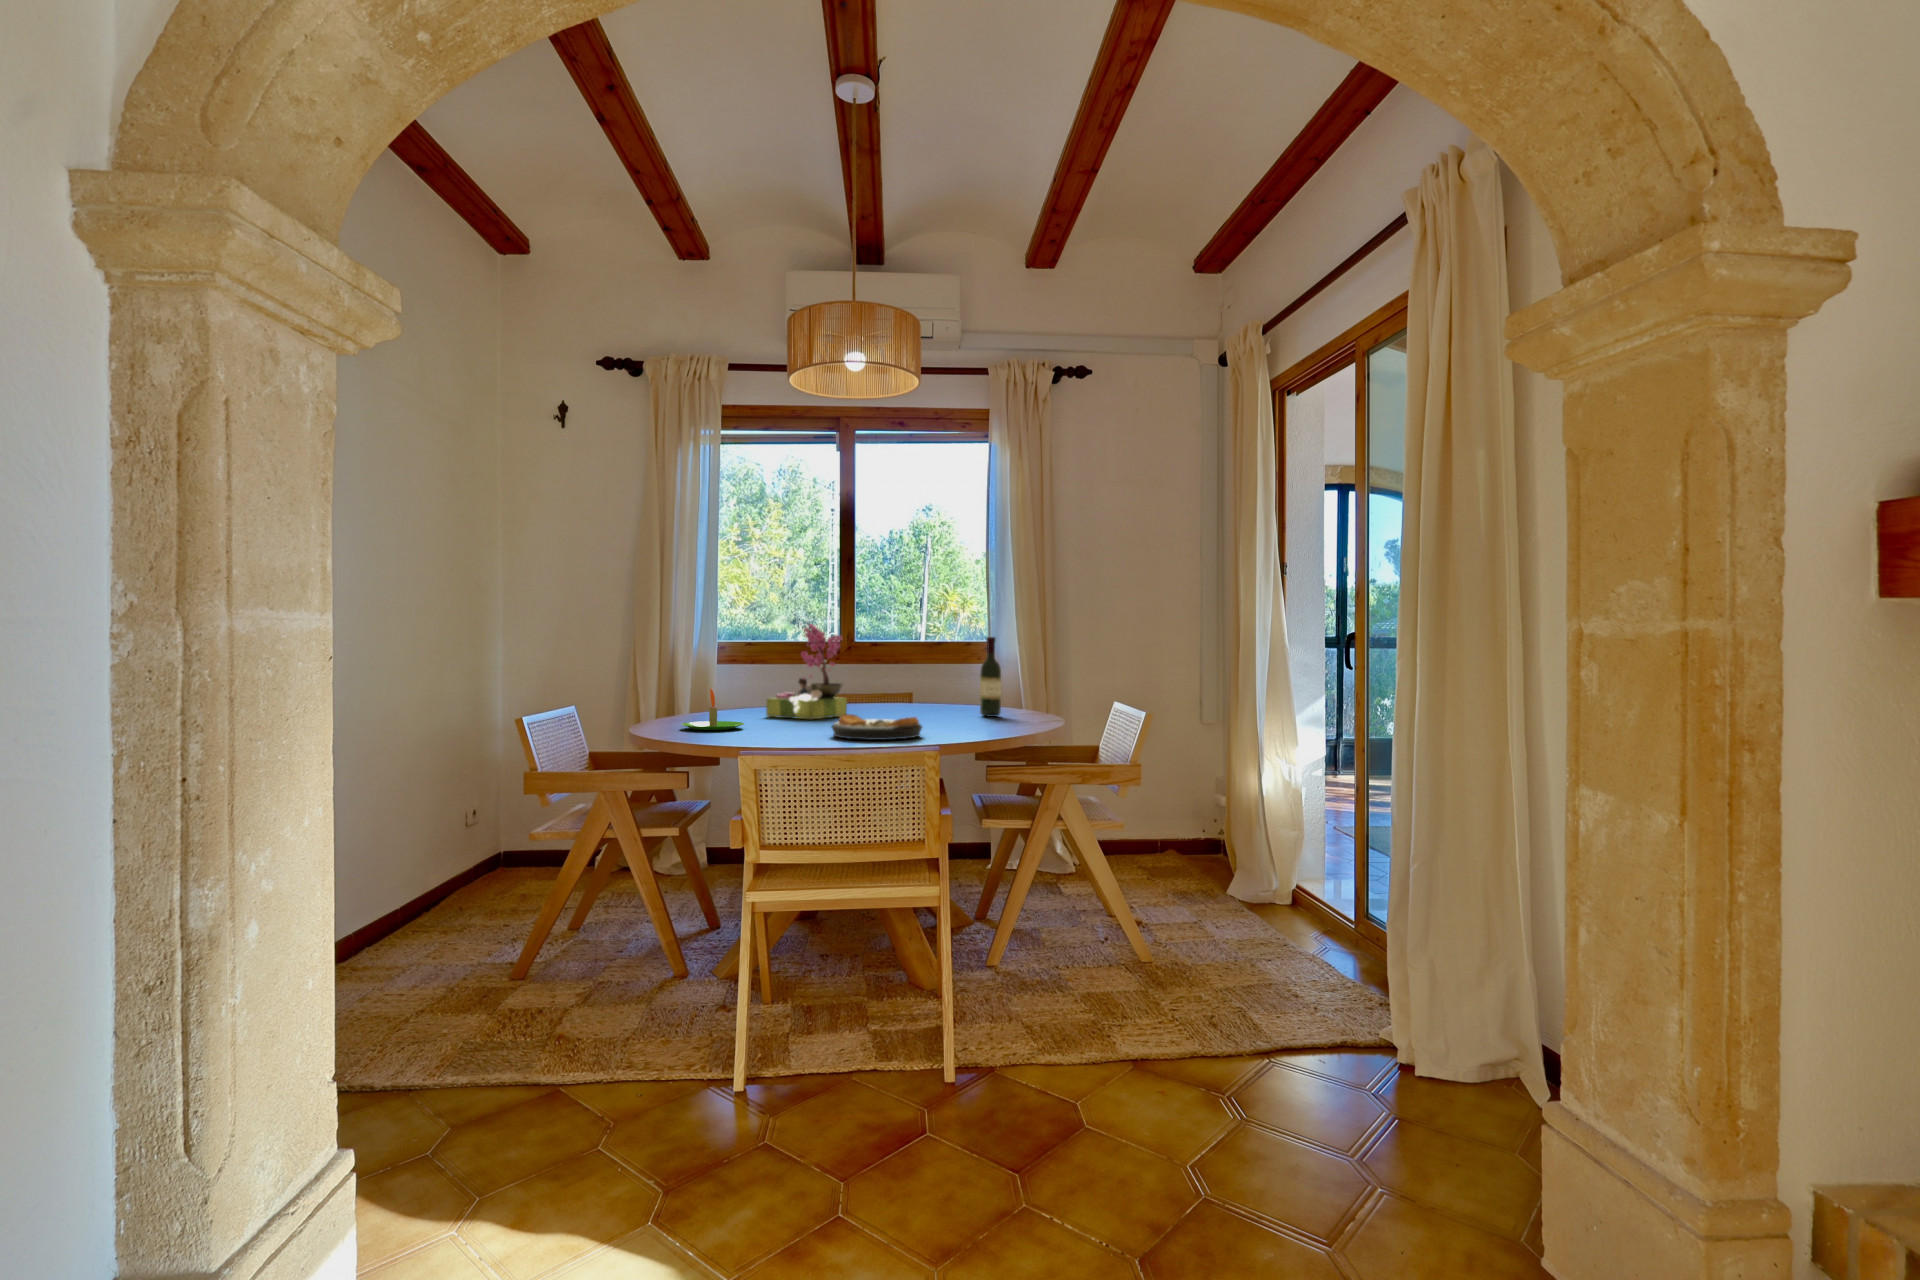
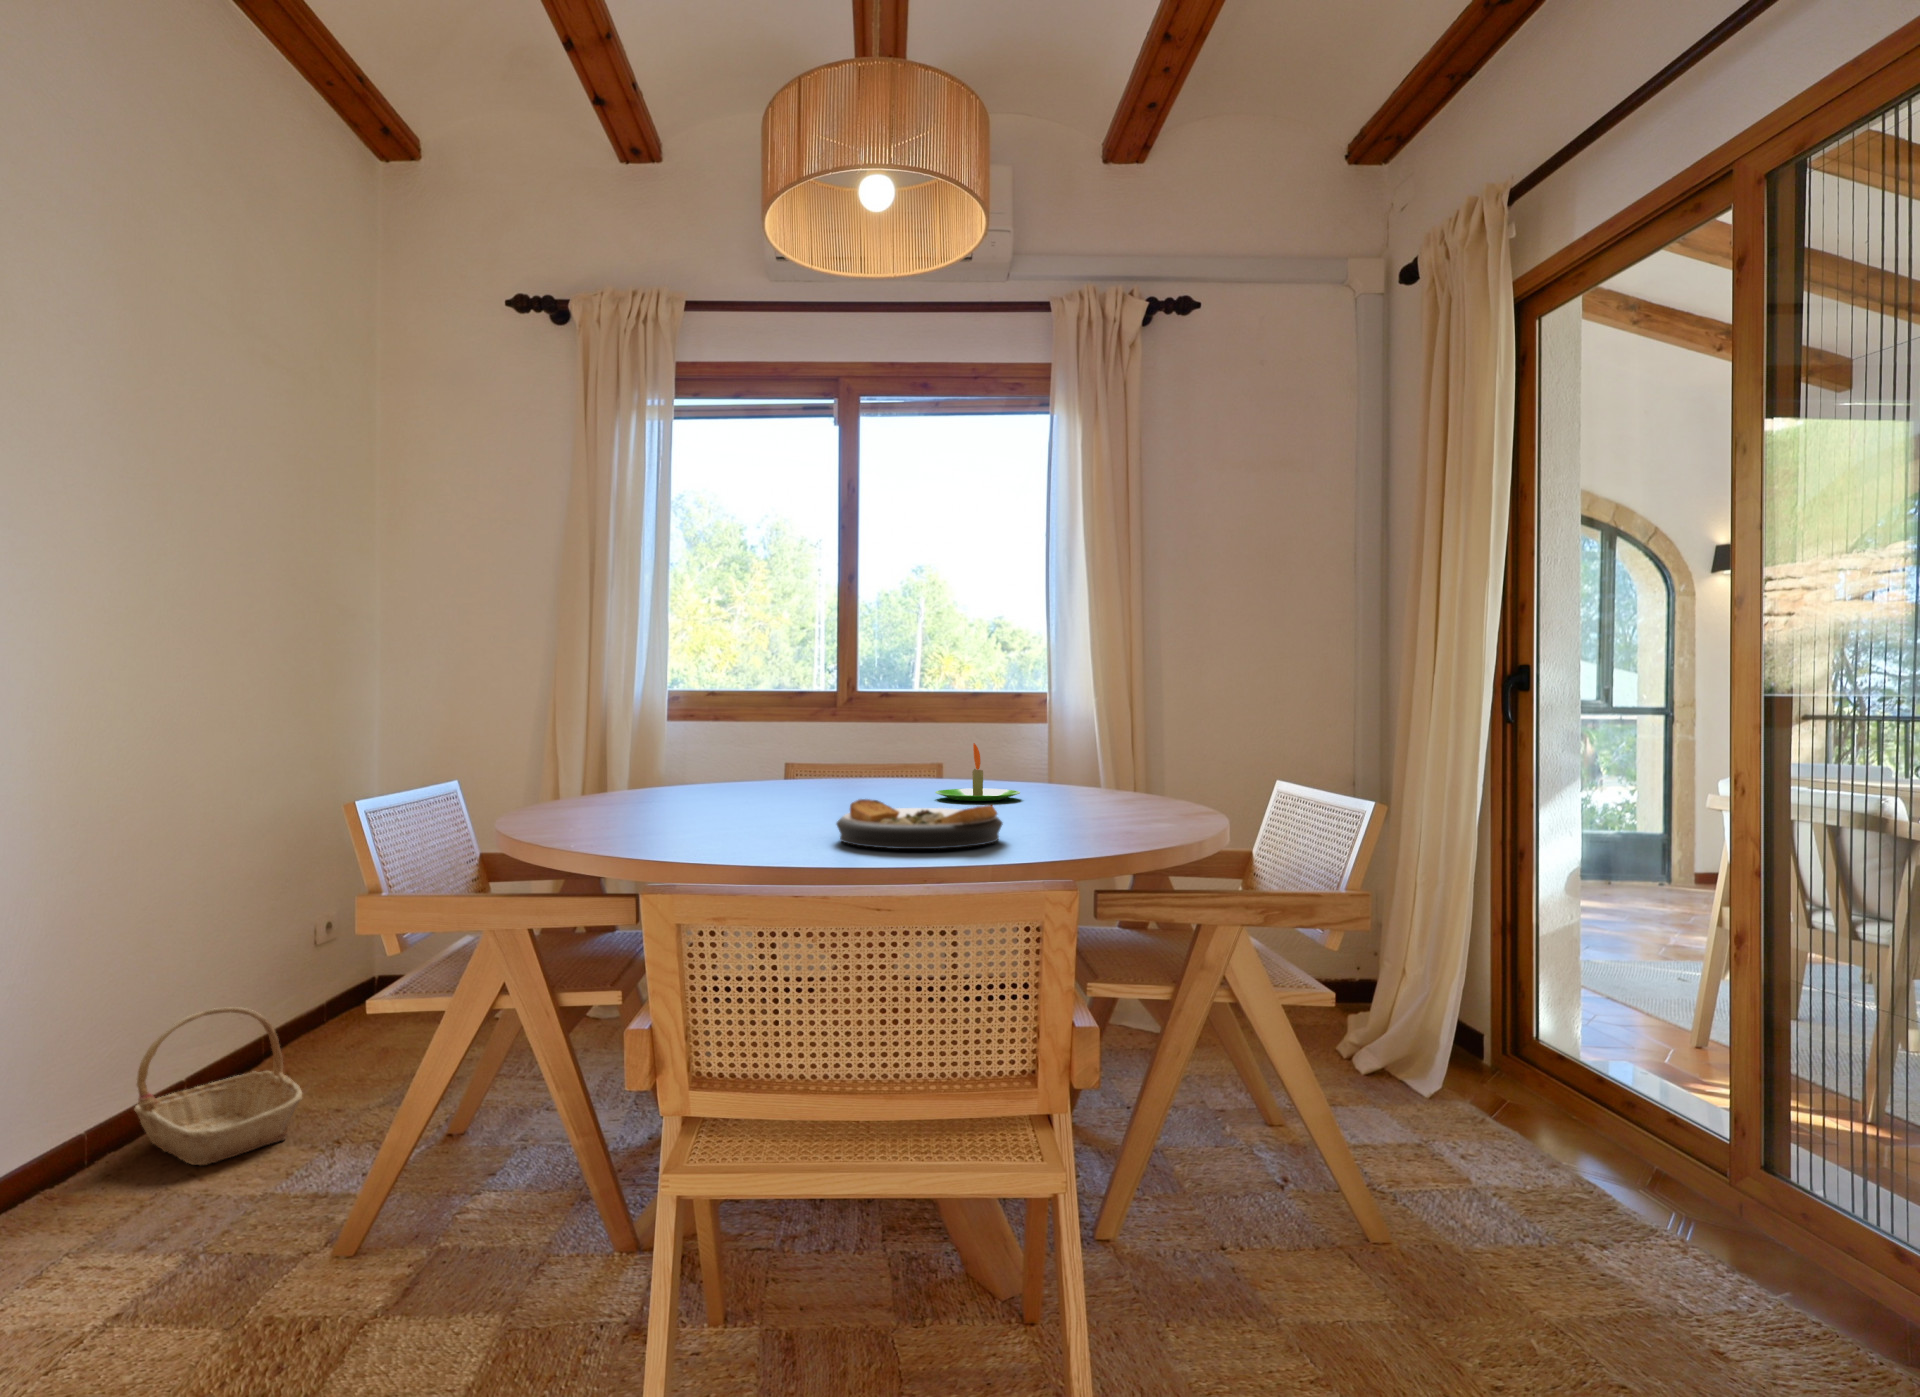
flower arrangement: present [766,624,847,719] -> none [731,651,860,806]
wine bottle: present [980,637,1001,717] -> none [1070,672,1103,798]
candle: present [681,688,744,730] -> present [935,743,1020,801]
basket: none [394,844,497,936] -> present [134,1007,302,1165]

